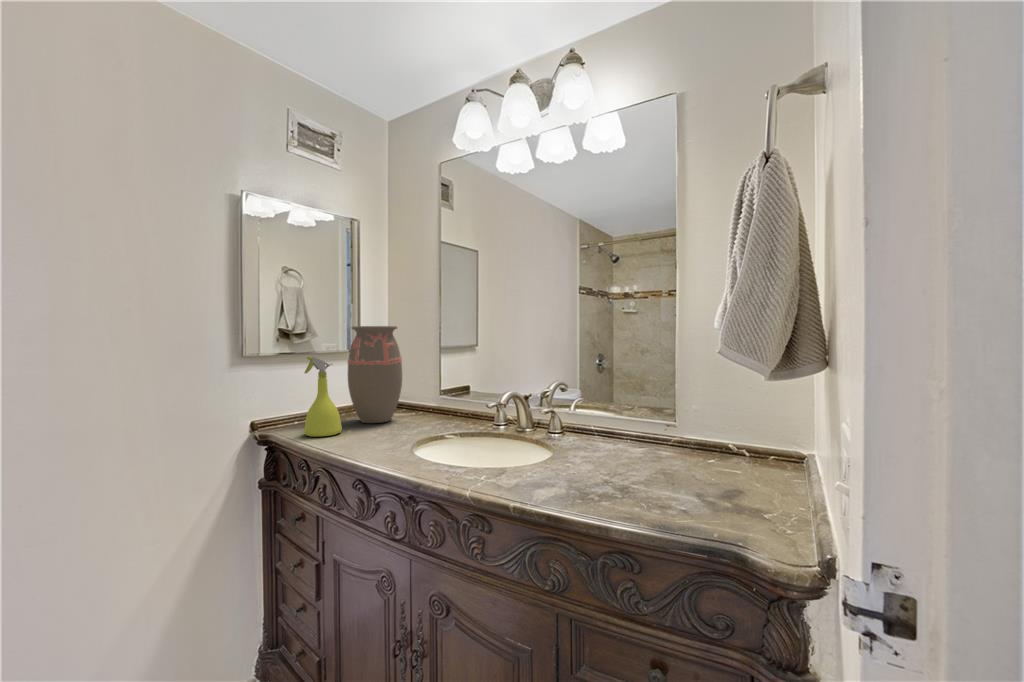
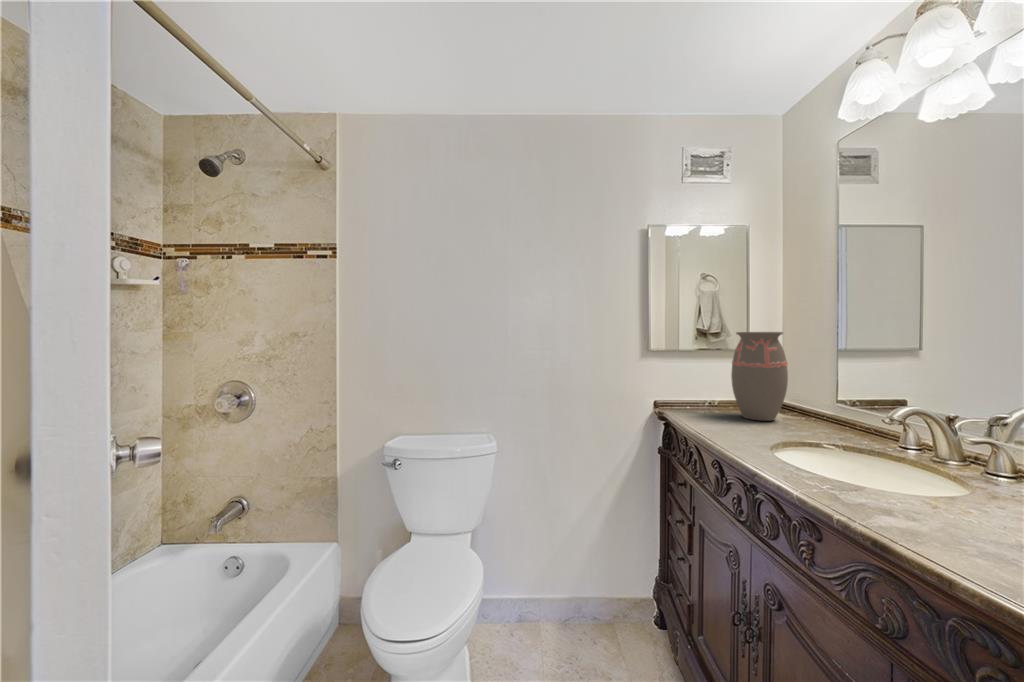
spray bottle: present [304,357,342,437] -> none [688,356,719,422]

